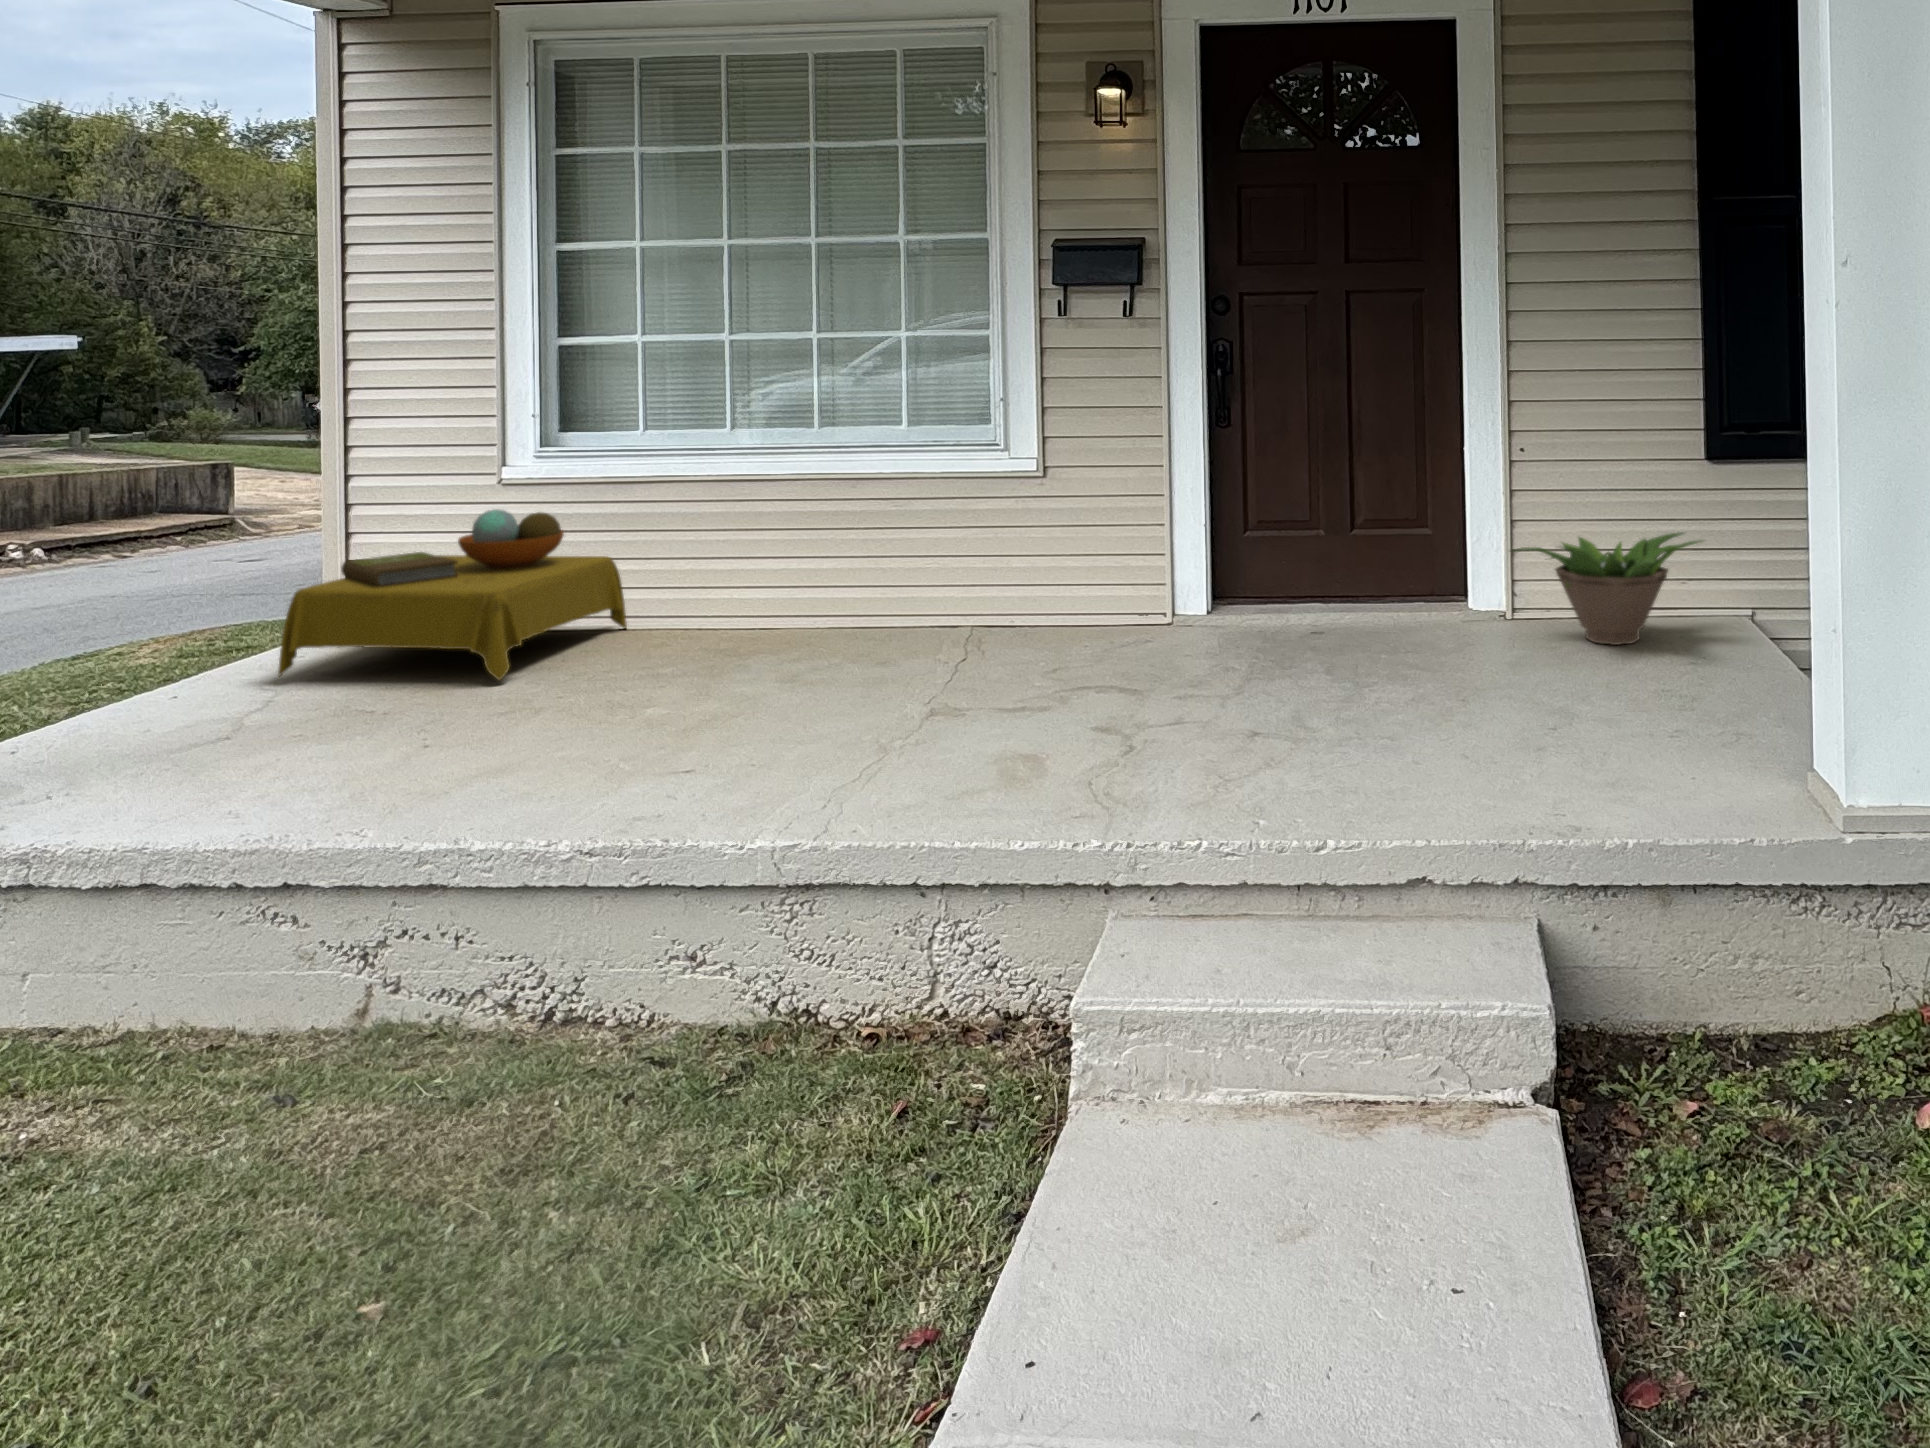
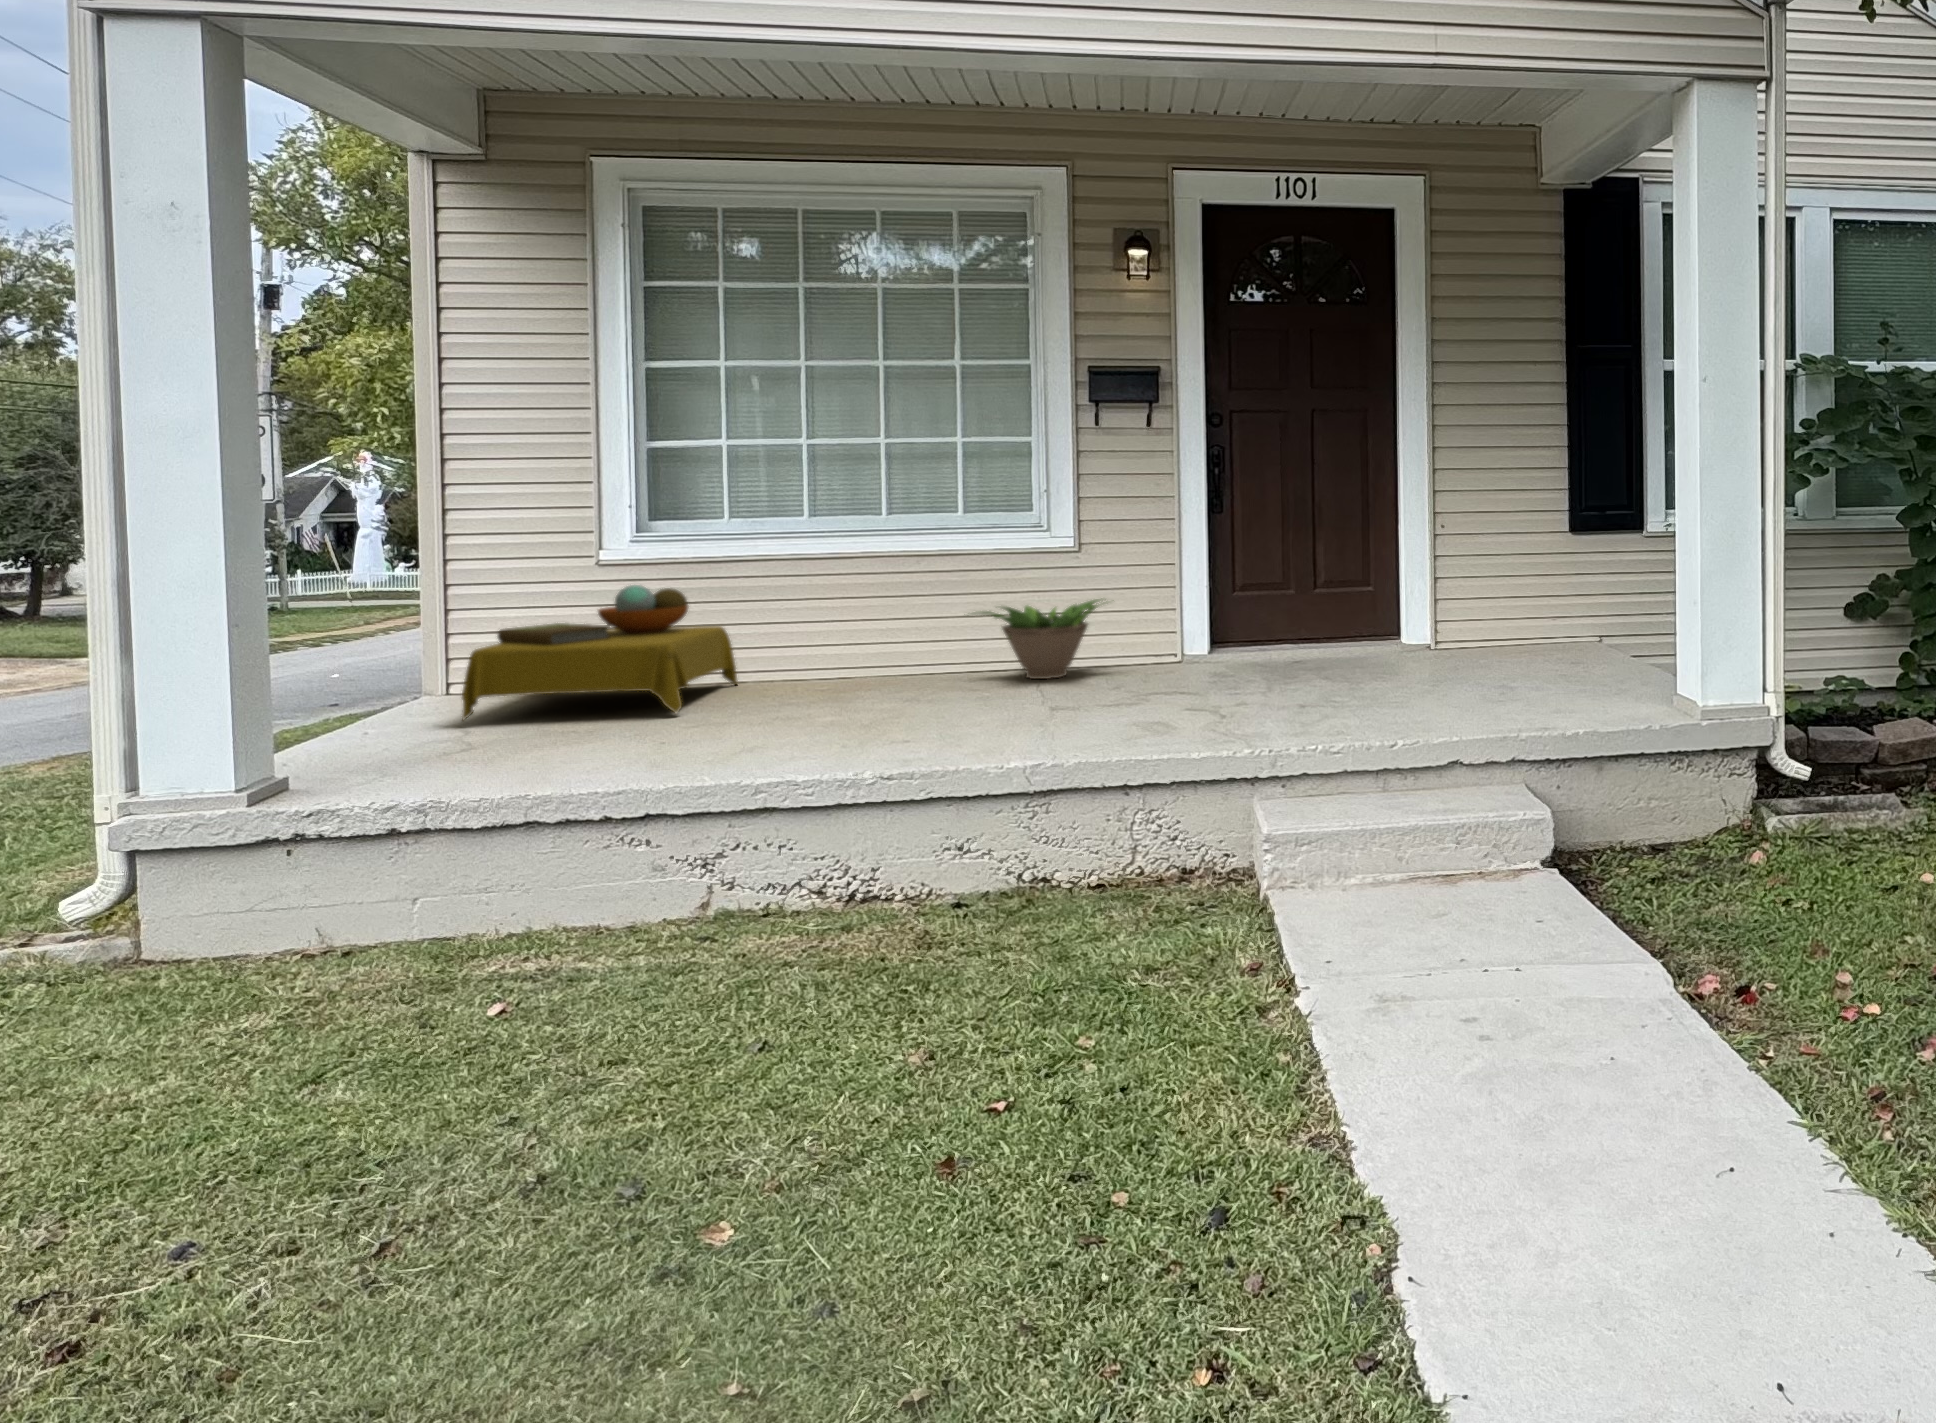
decorative plant: present [1515,533,1702,645] -> present [973,600,1099,679]

